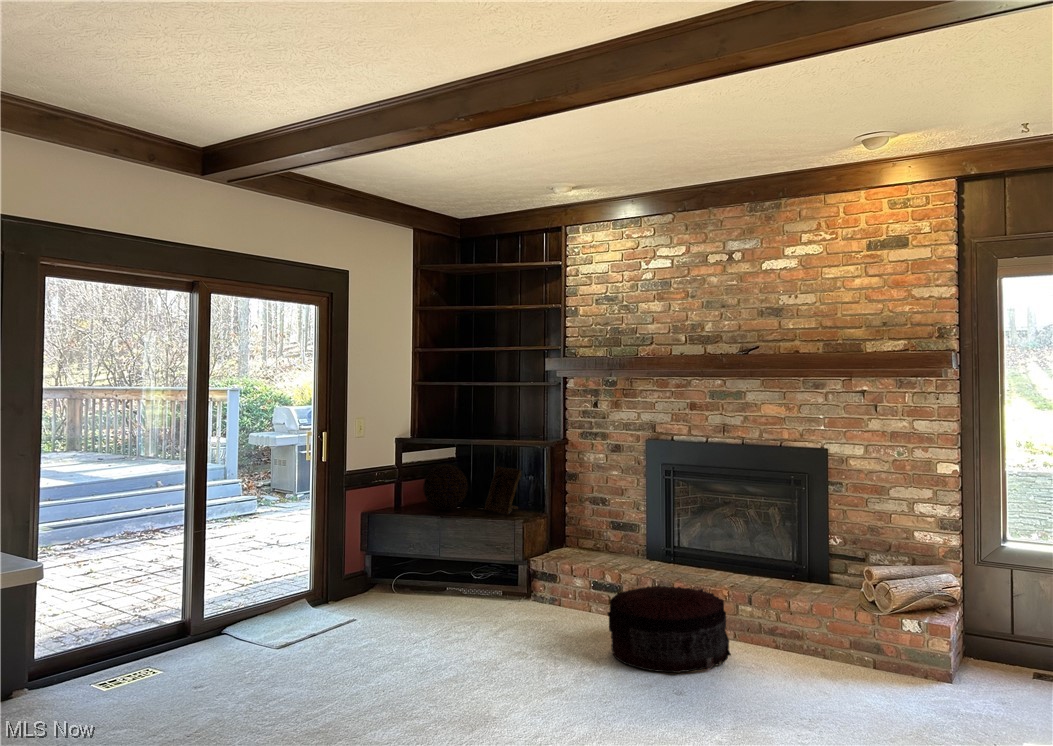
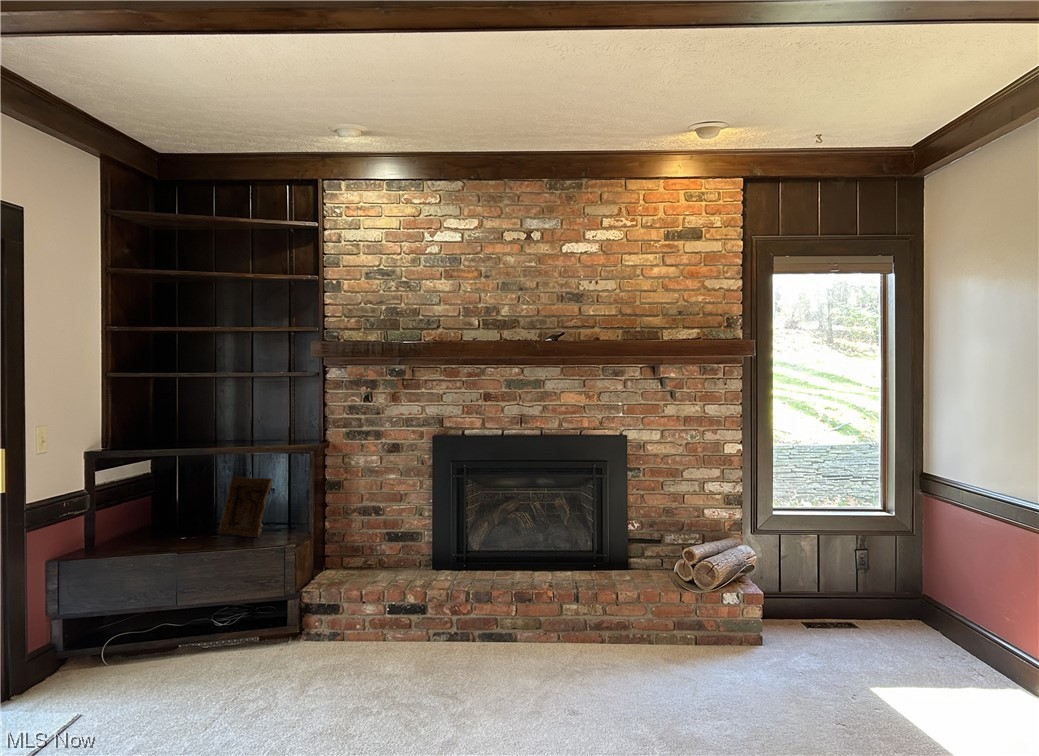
decorative orb: present [423,464,468,510] -> none [126,481,195,542]
pouf: present [607,585,731,673] -> none [451,600,591,722]

